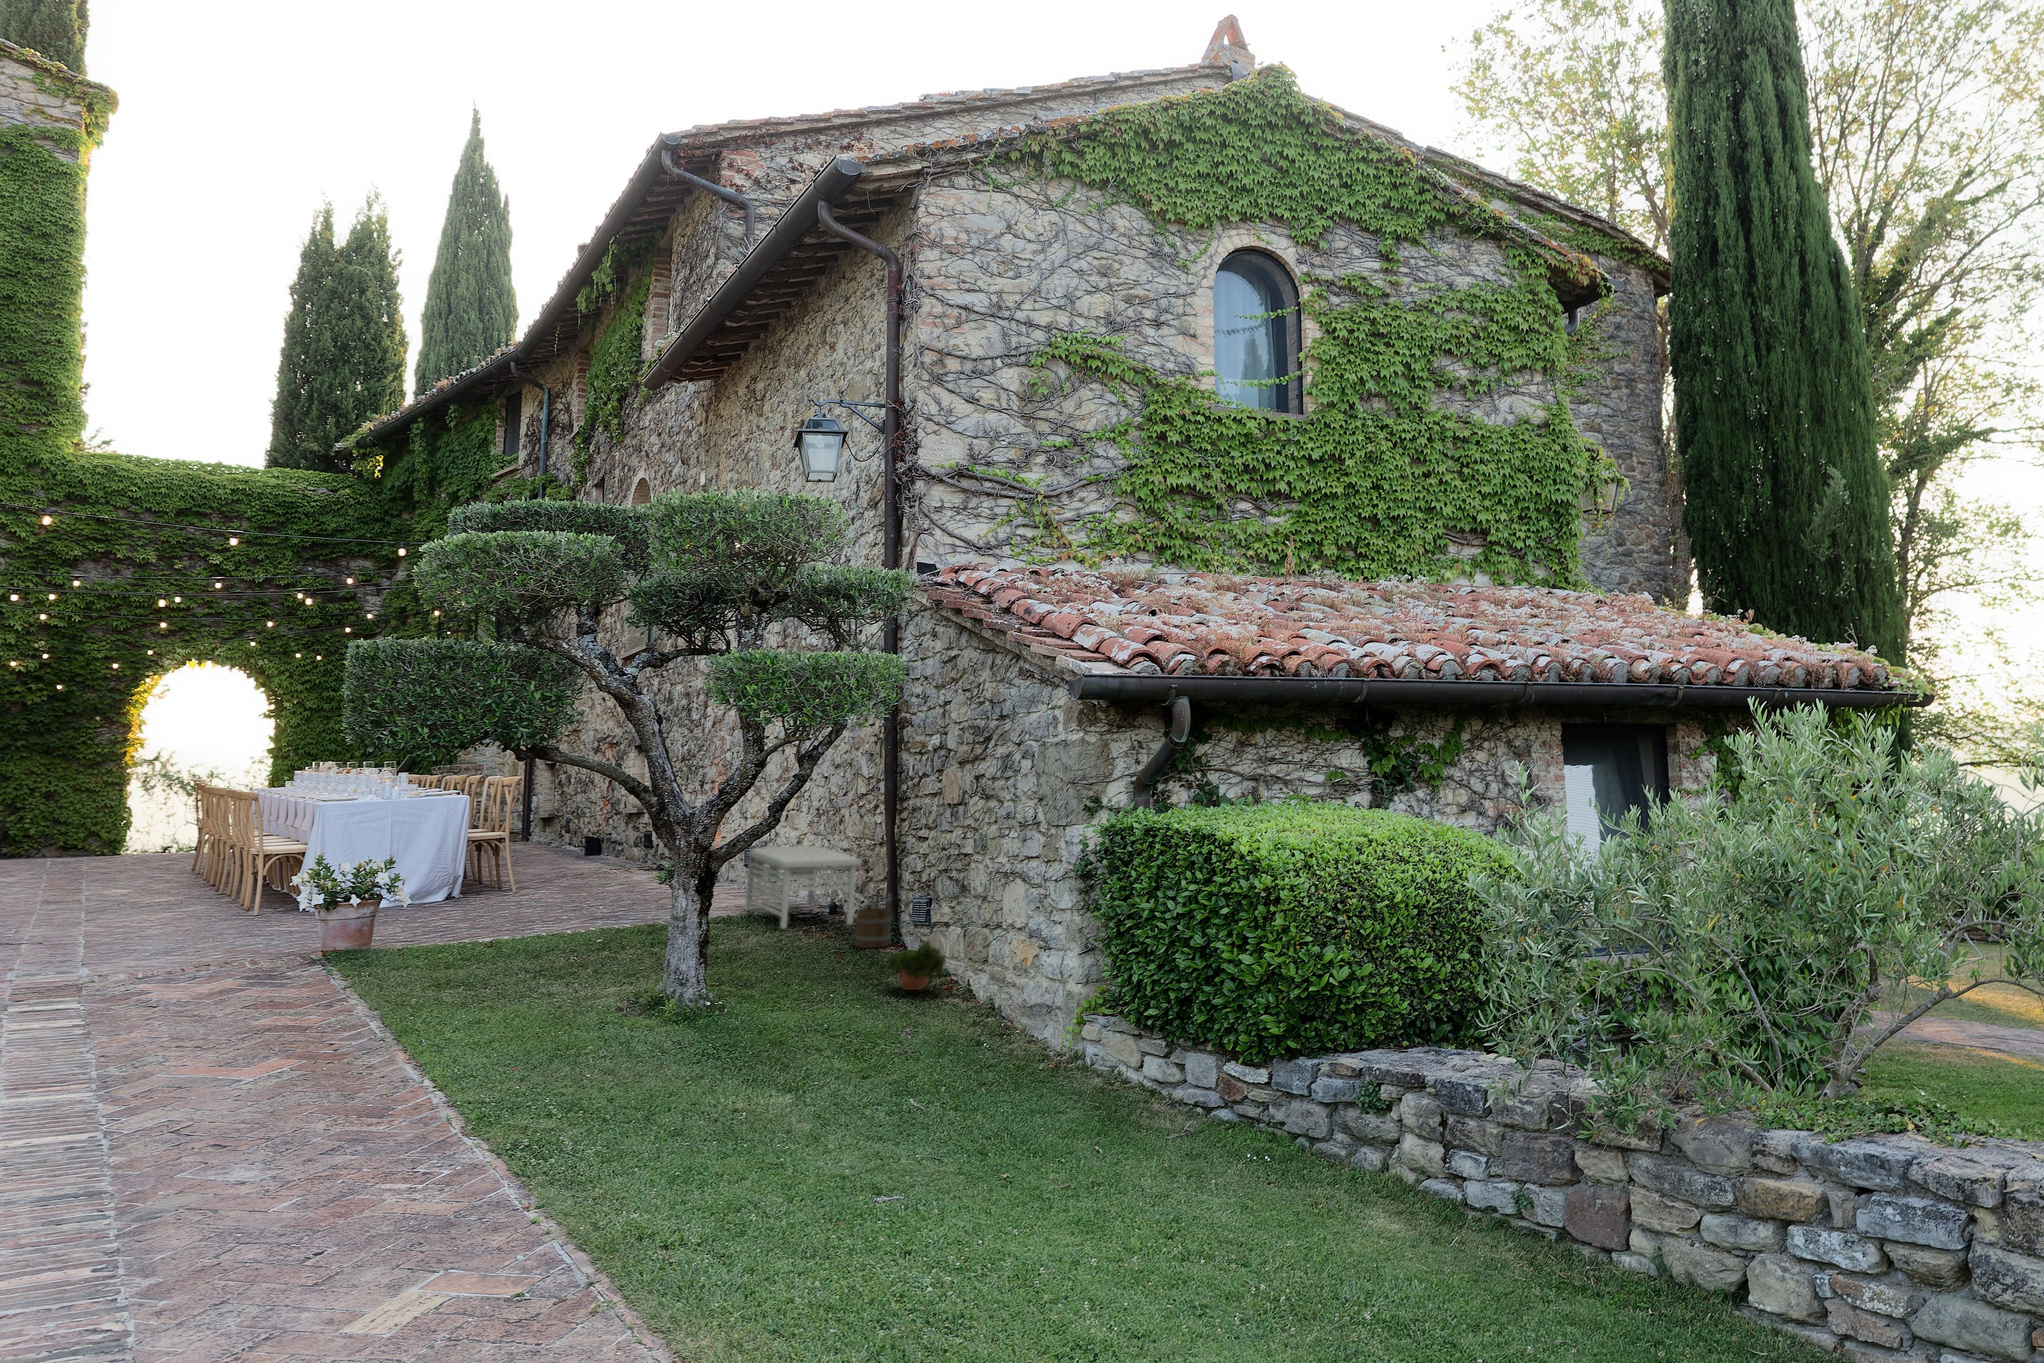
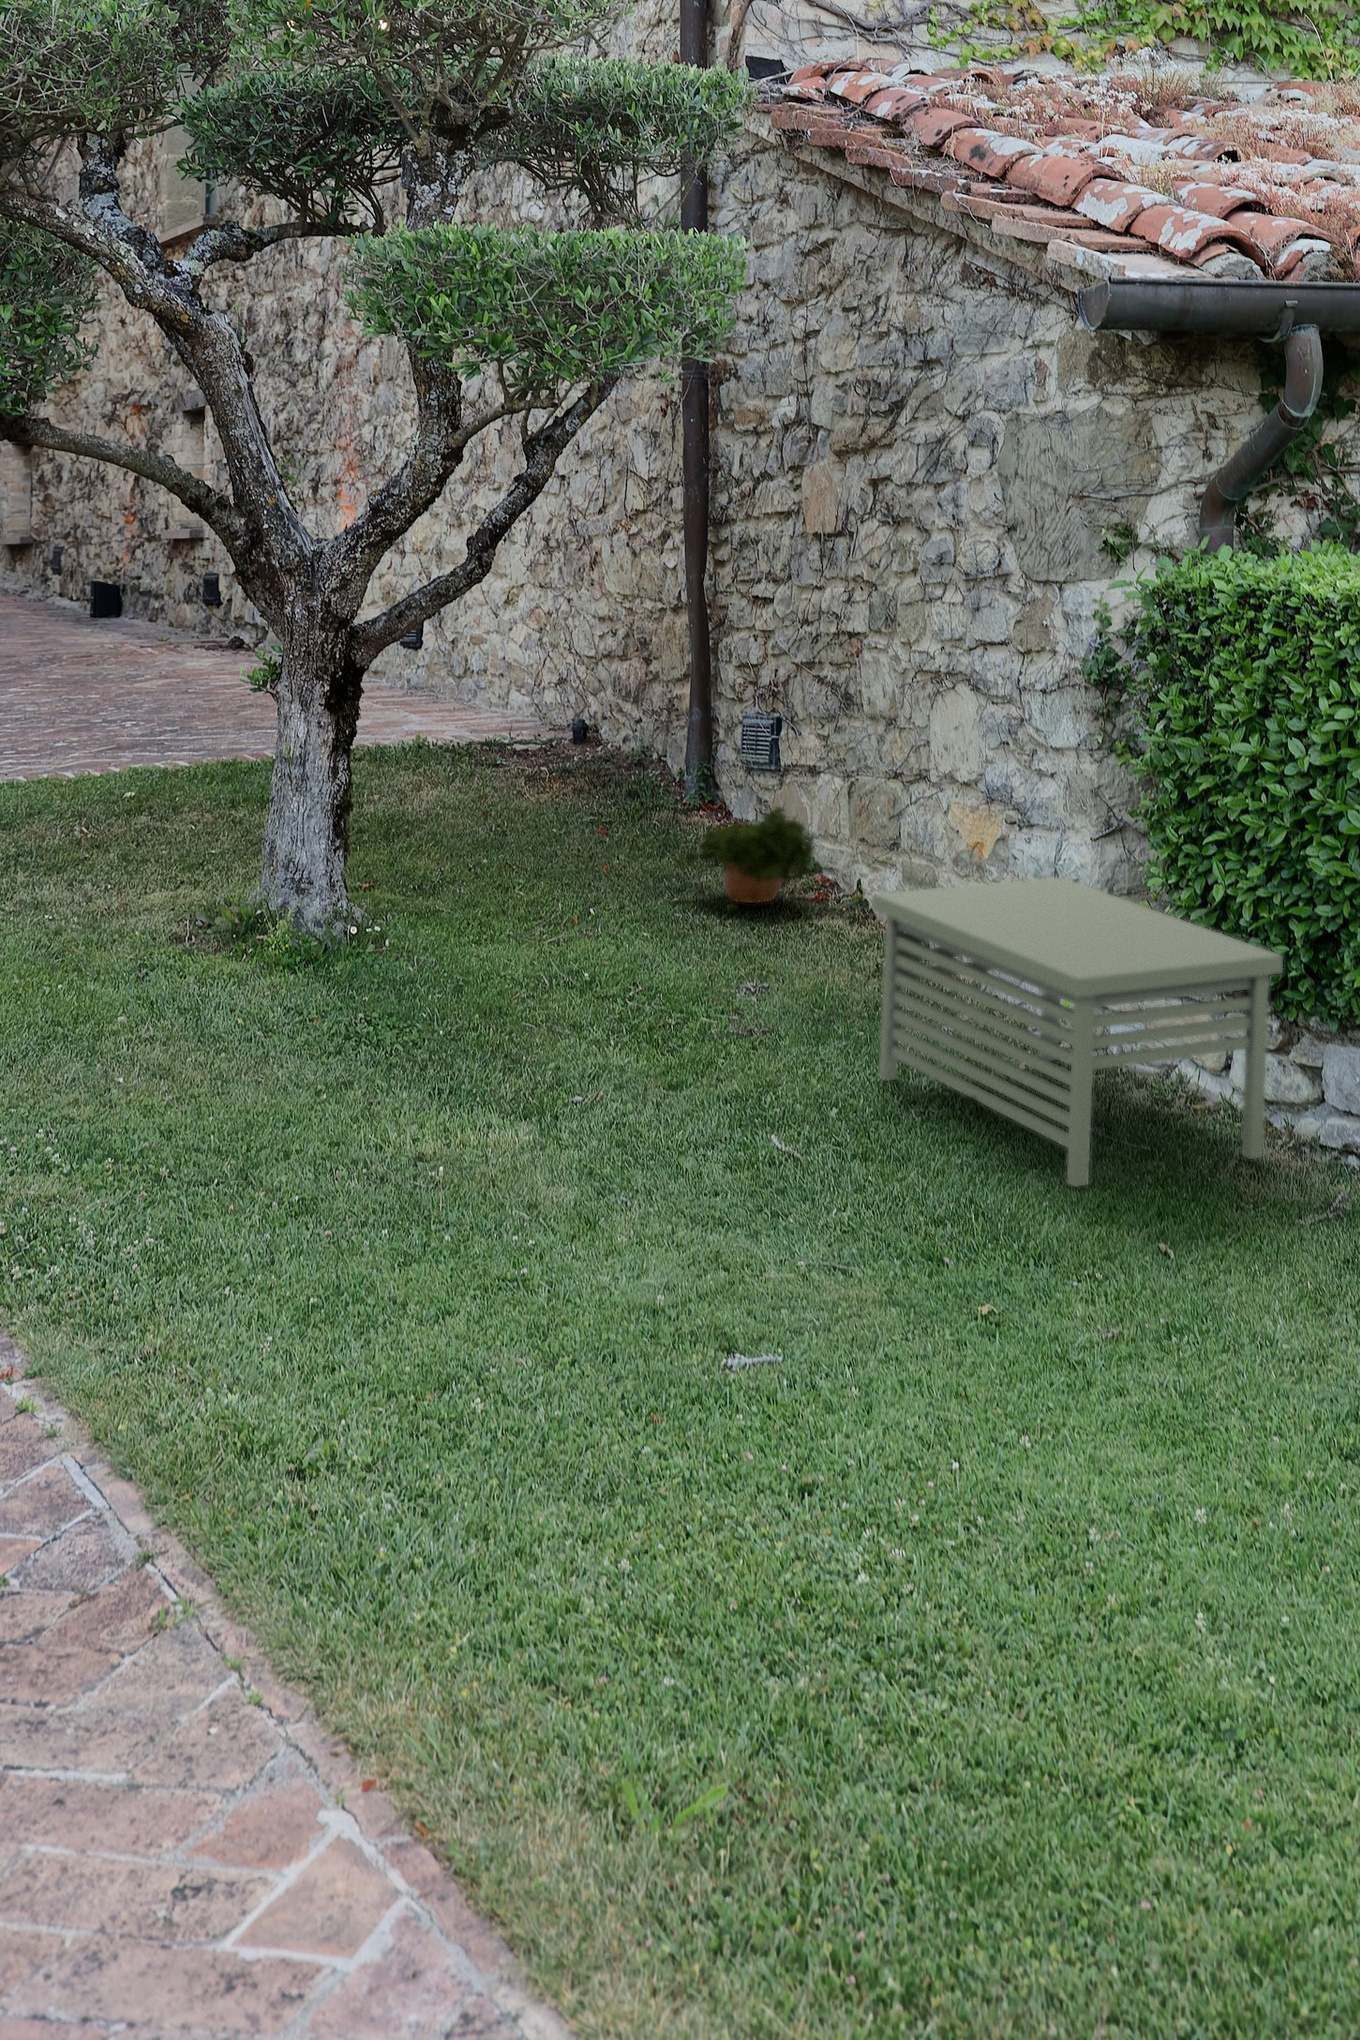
storage bench: present [745,846,861,928] -> present [872,877,1283,1186]
bucket: present [854,903,892,948] -> none [628,710,702,816]

